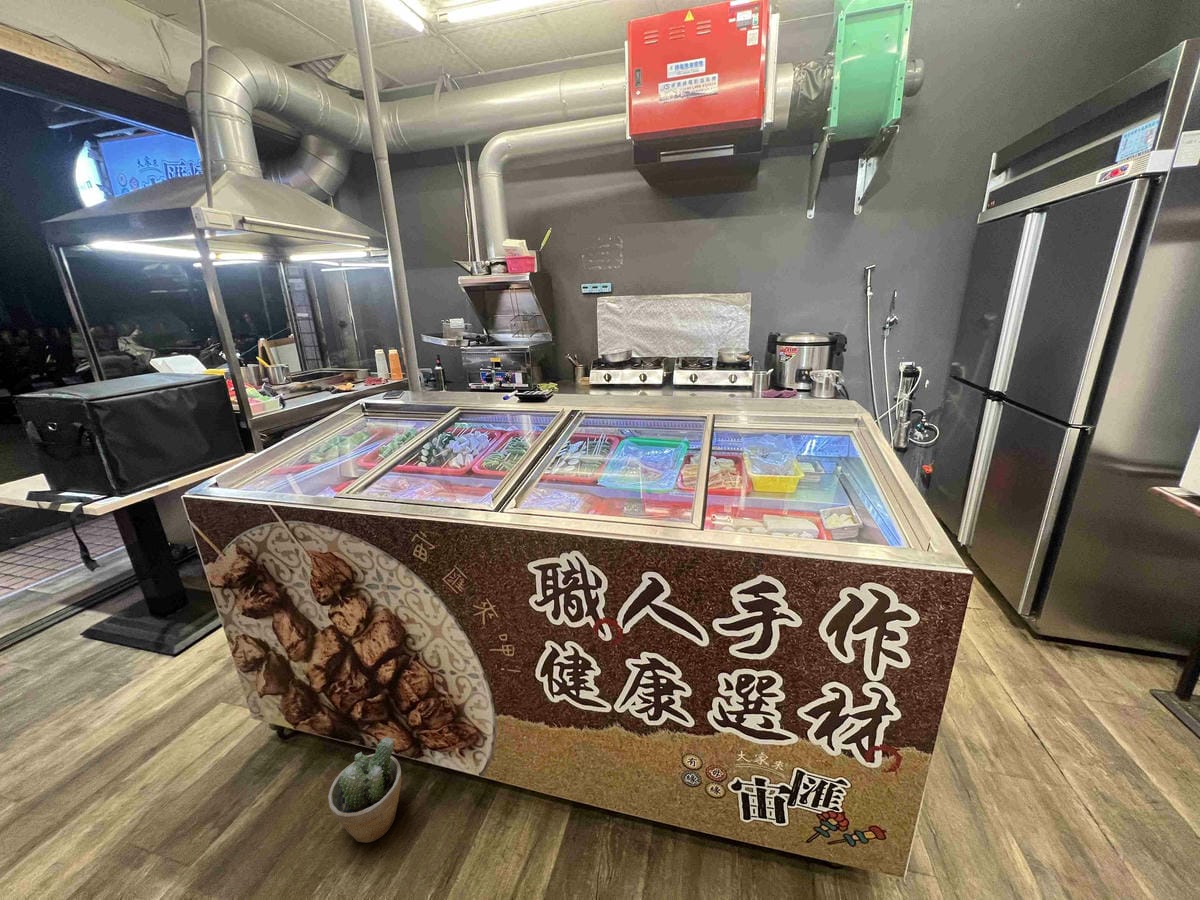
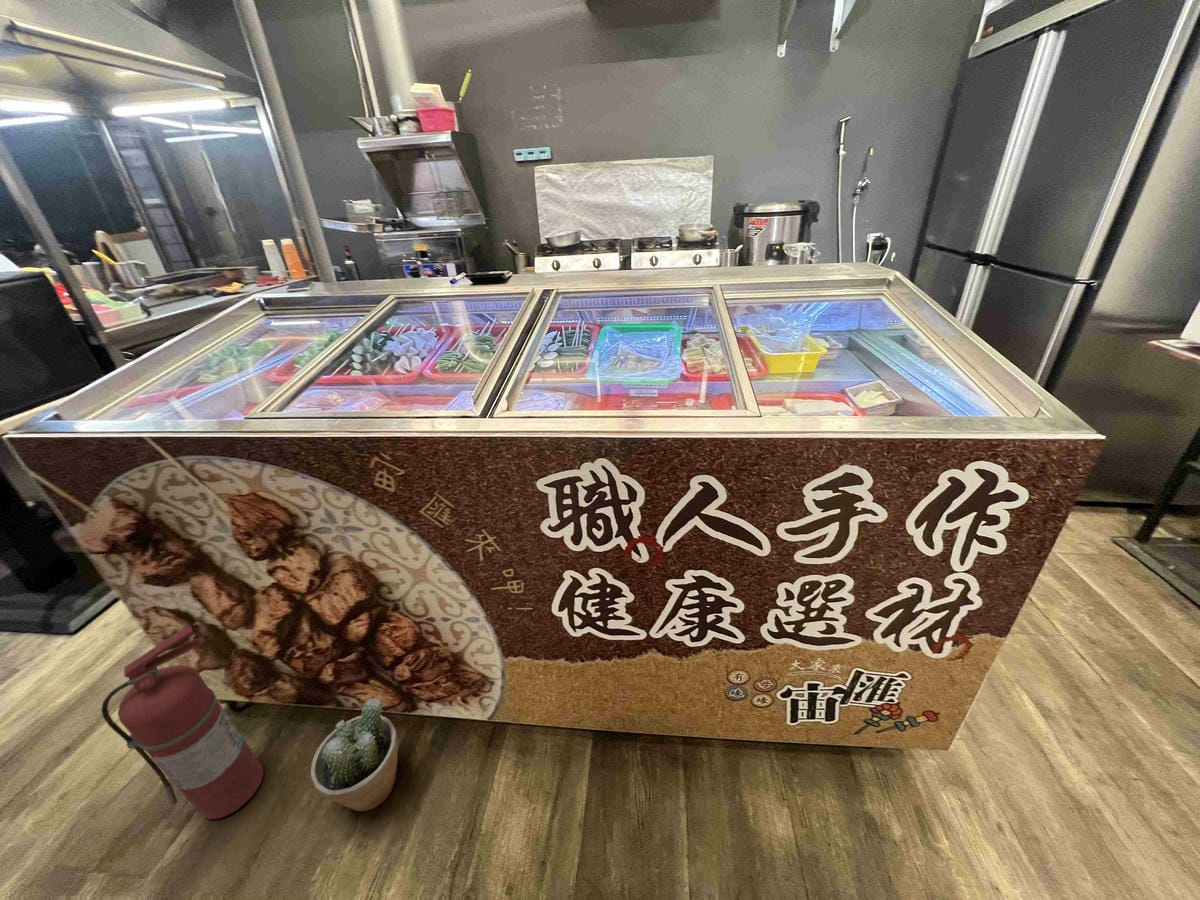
fire extinguisher: none [195,651,293,827] -> present [102,627,263,819]

